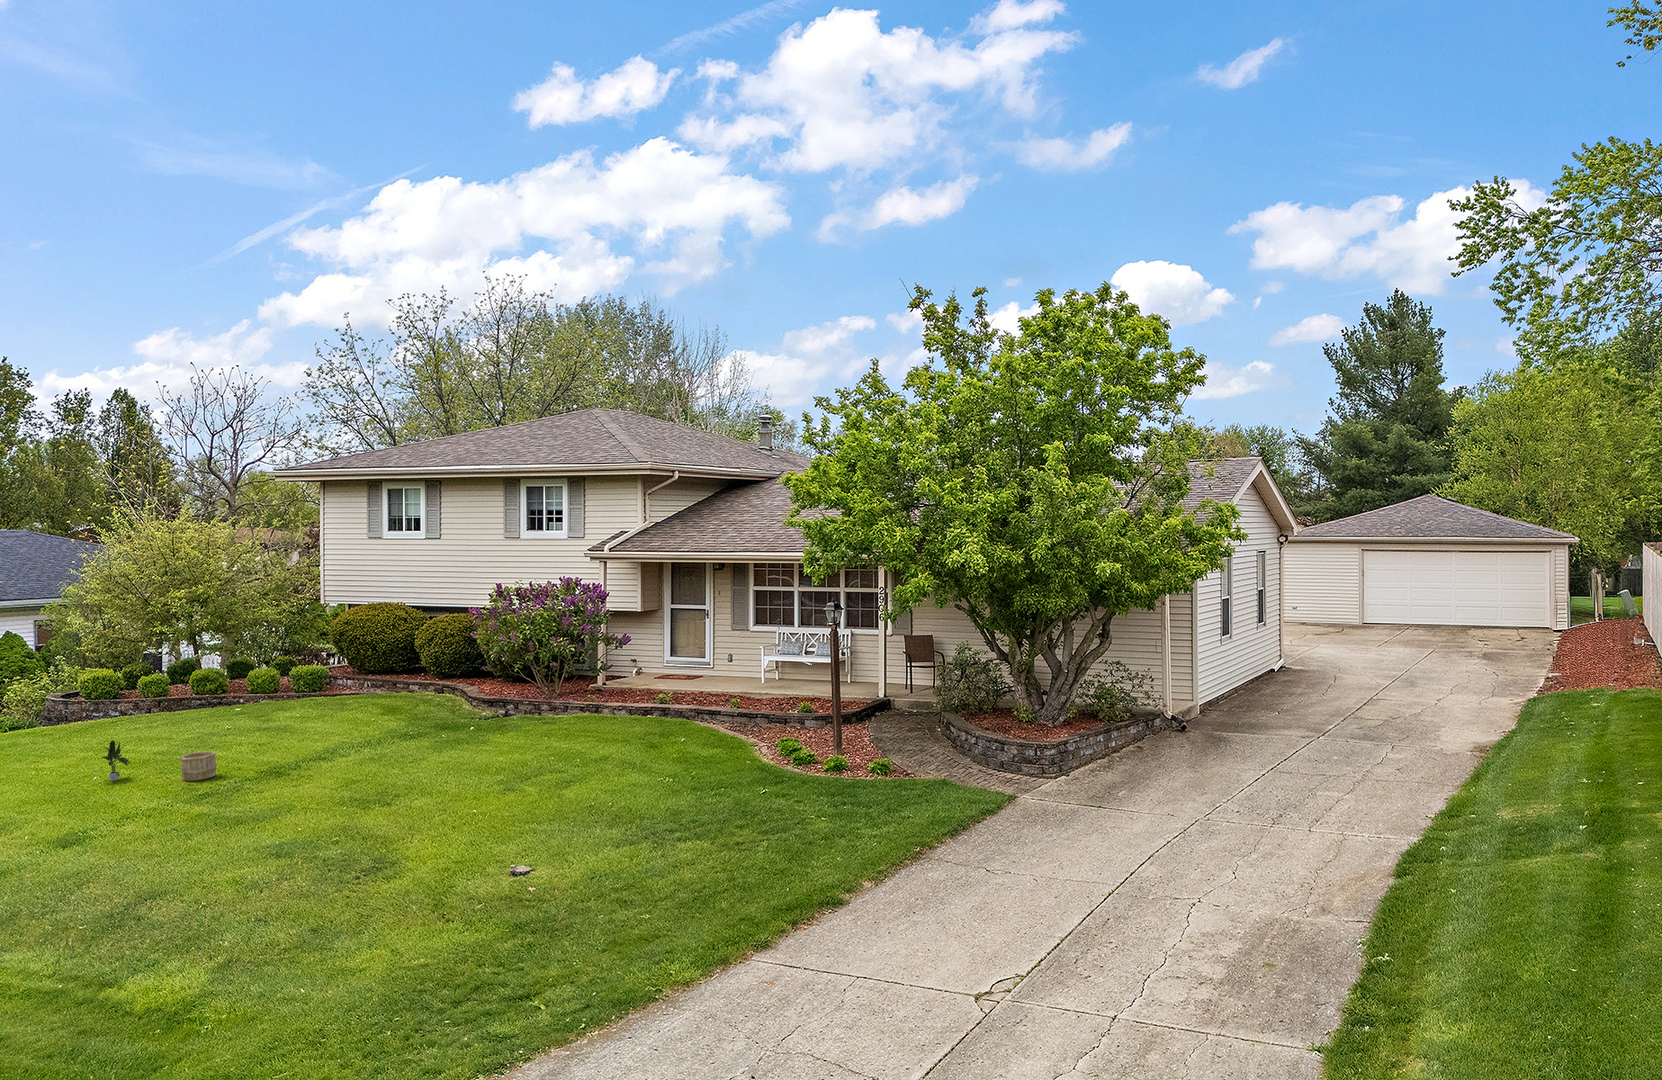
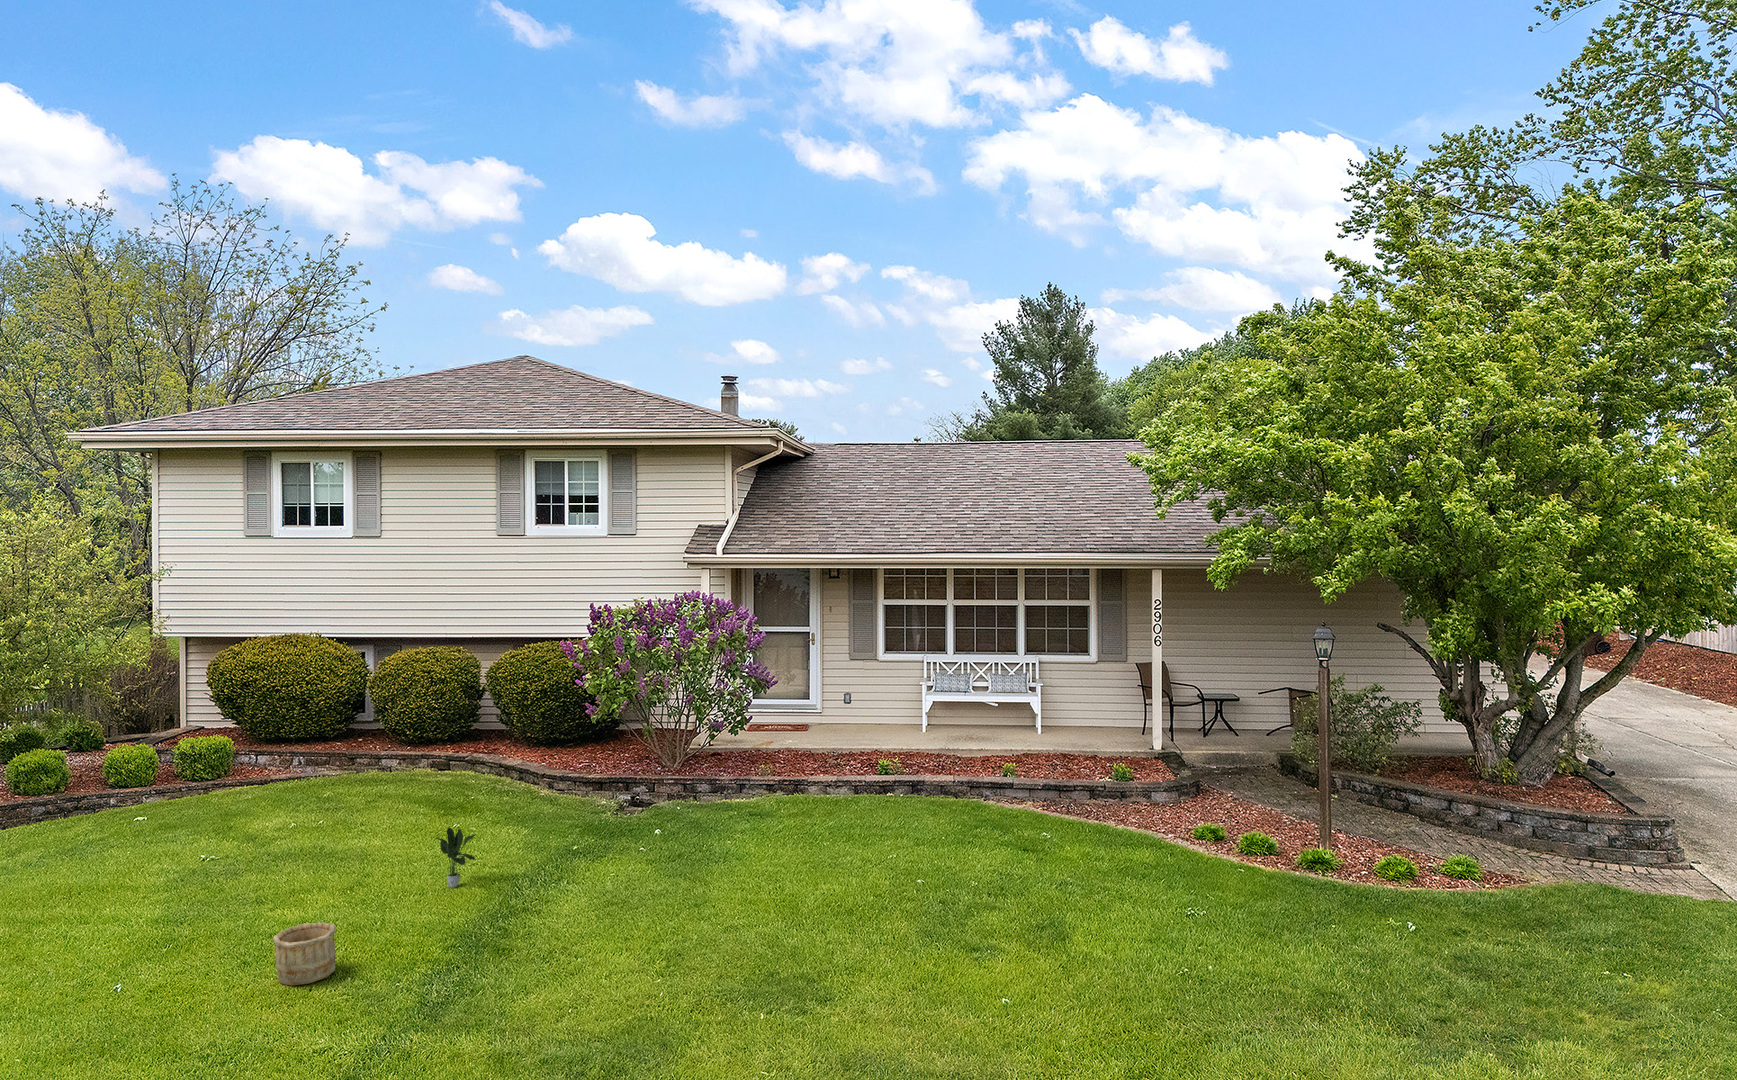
potted plant: present [102,741,130,781] -> present [436,828,475,888]

